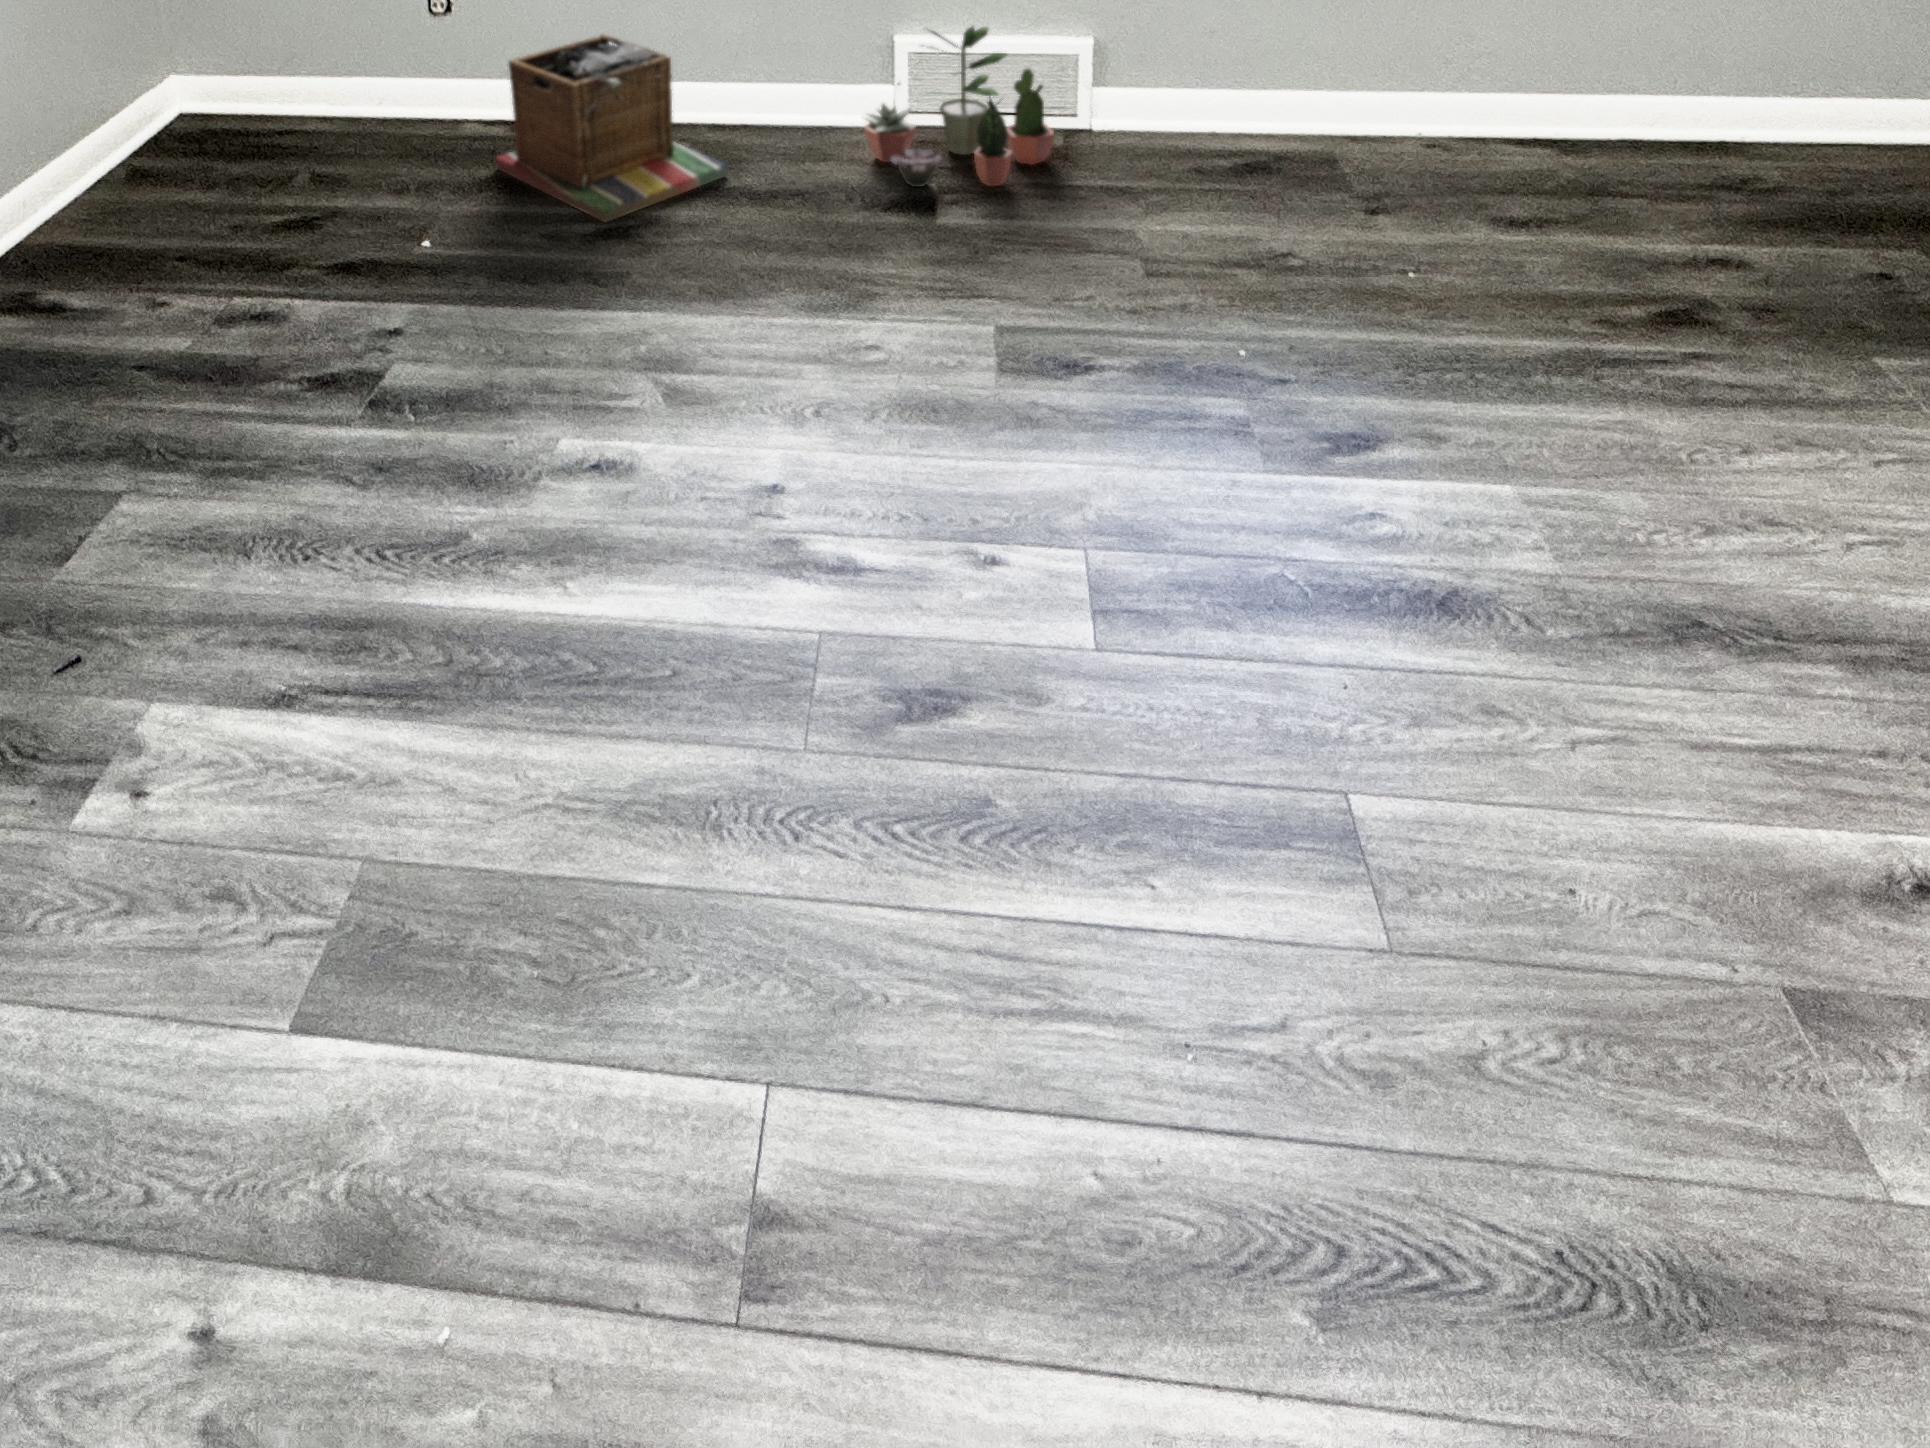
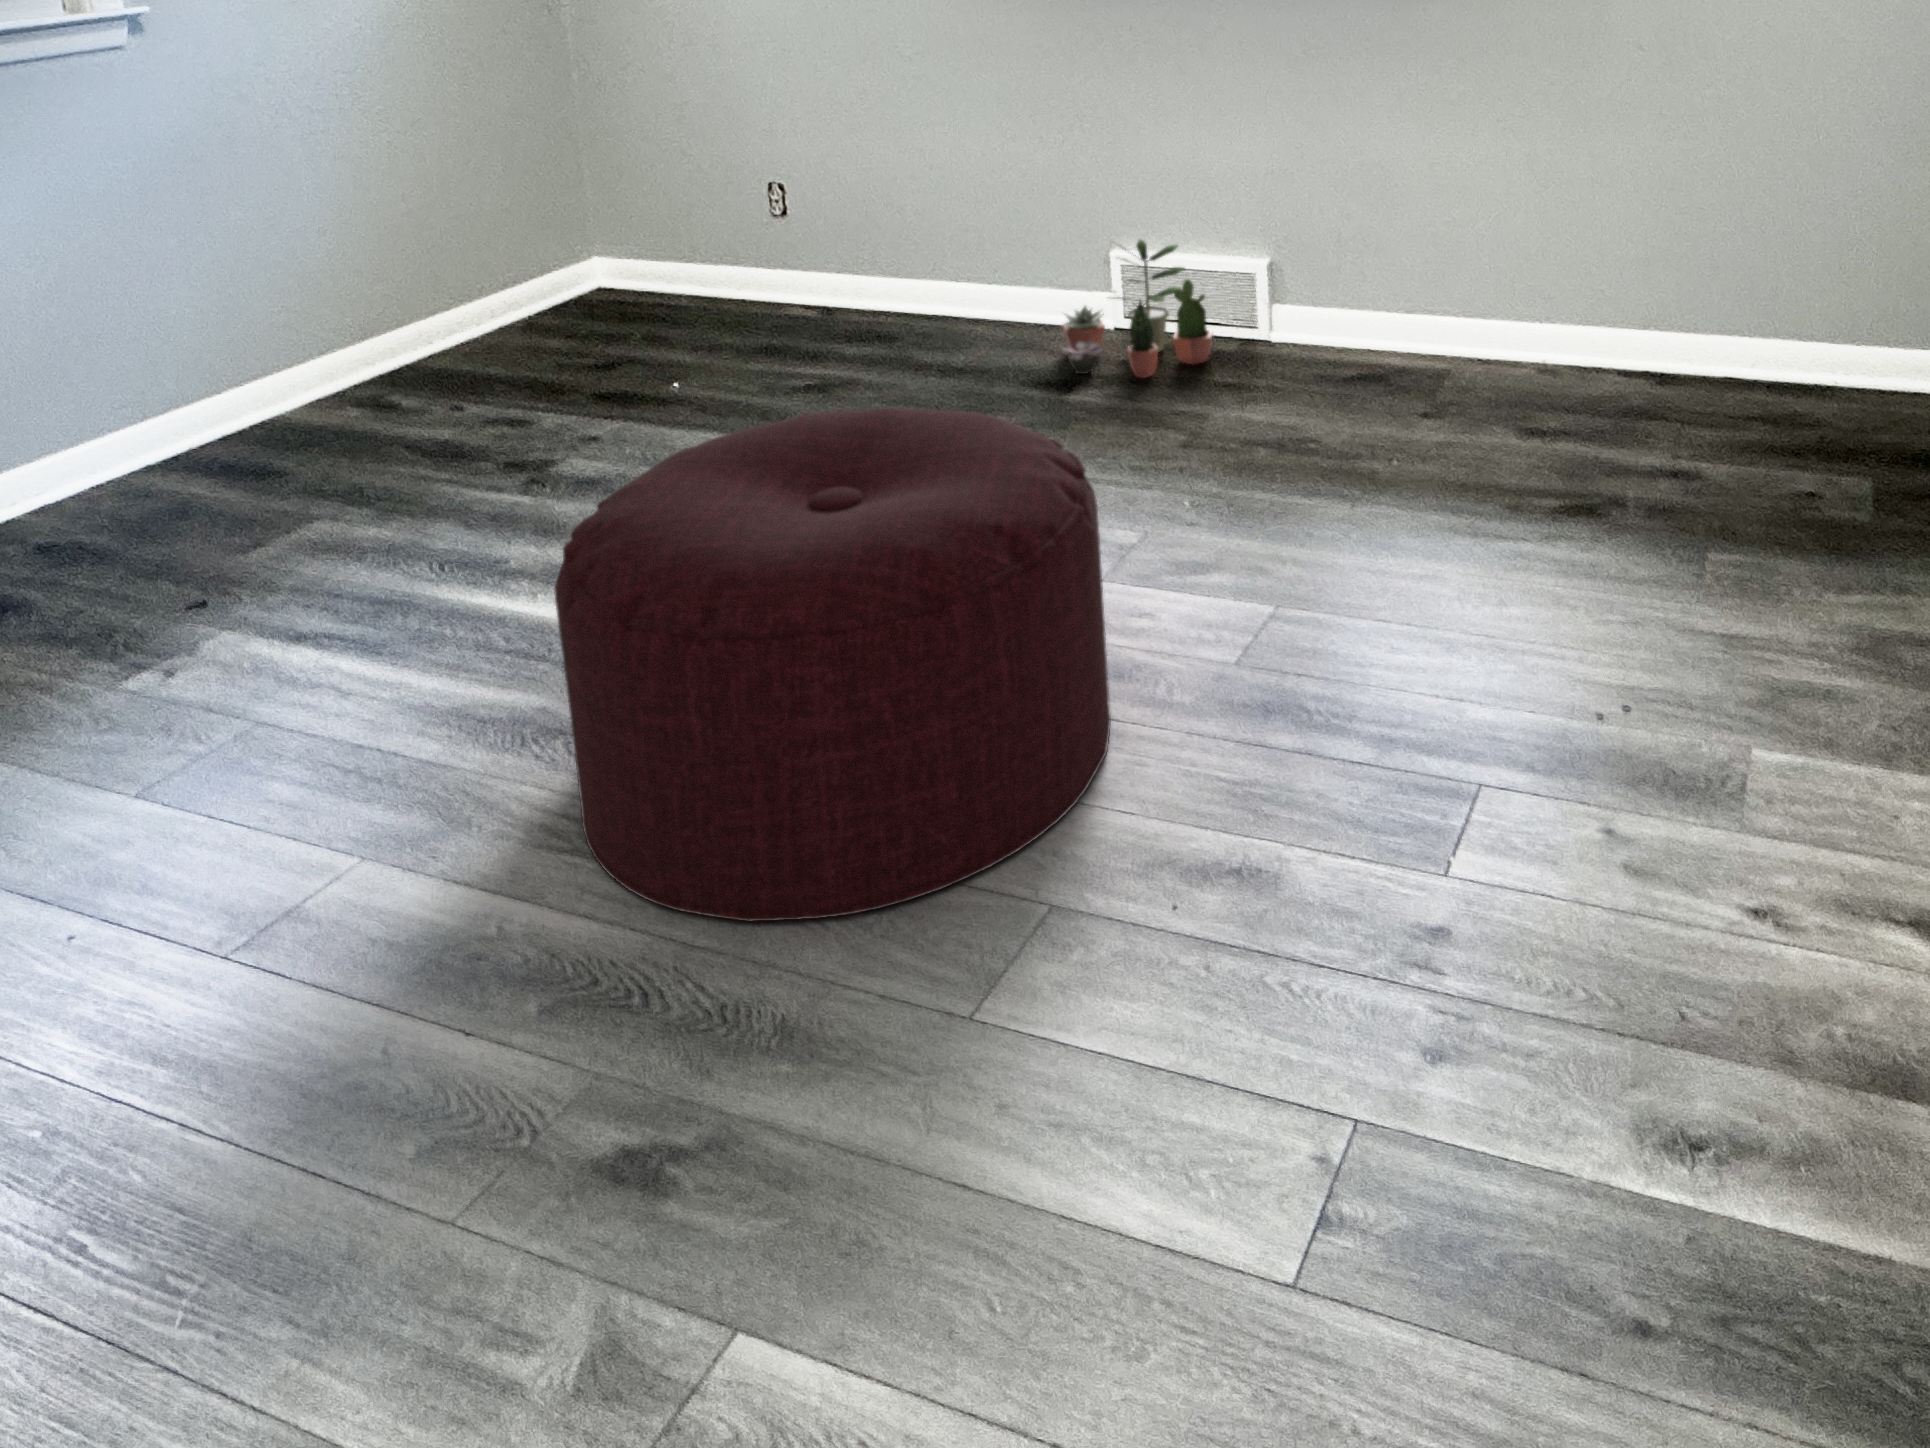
laundry basket: present [496,34,728,222] -> none [775,236,942,383]
ottoman: none [899,307,1665,1109] -> present [555,408,1111,921]

